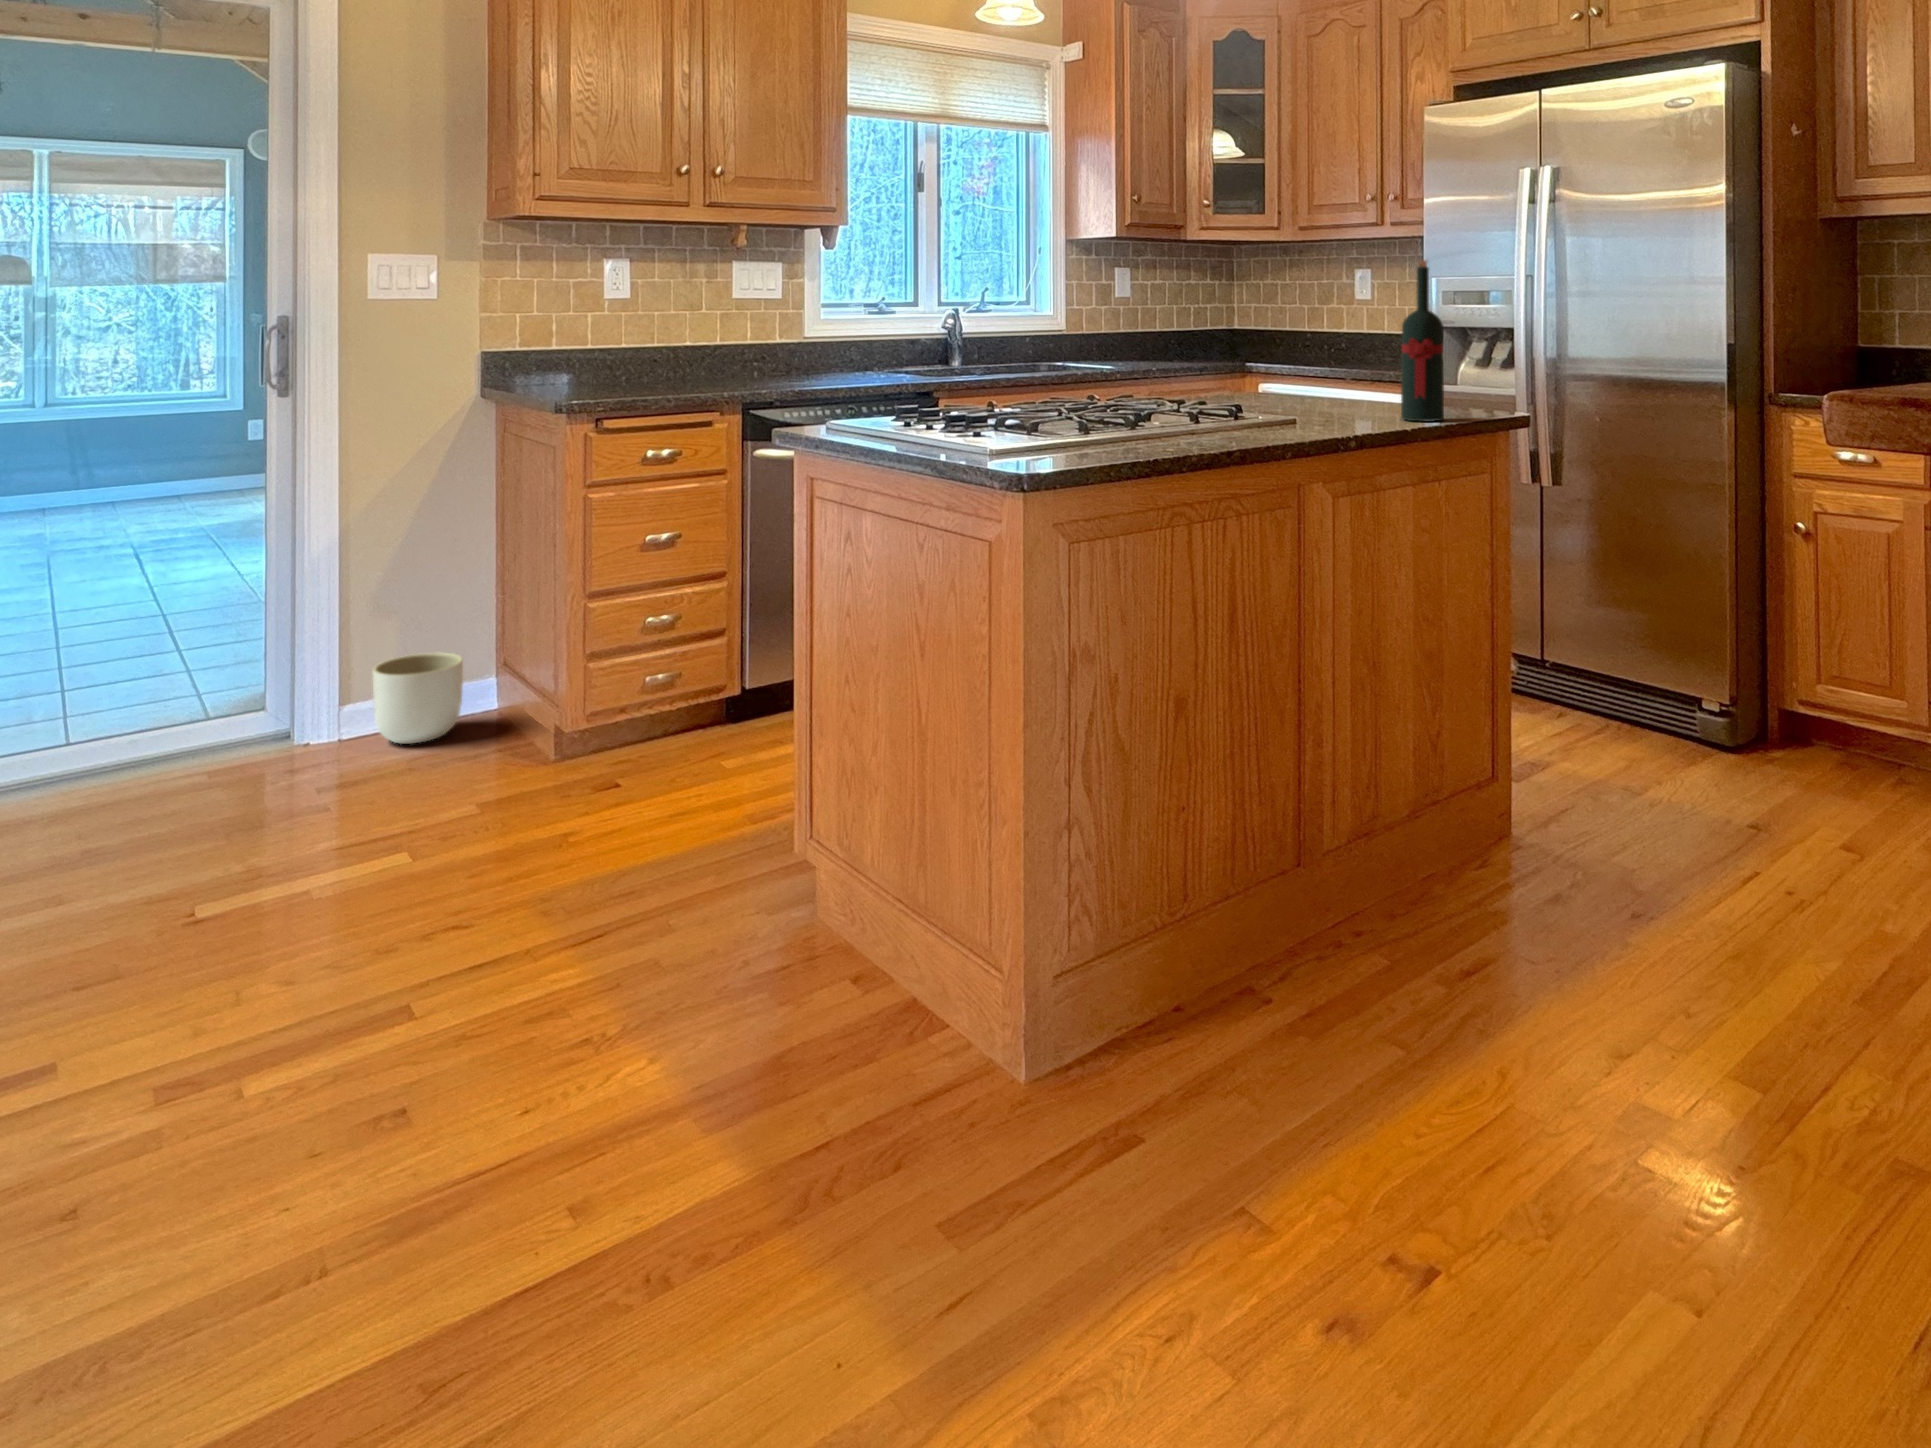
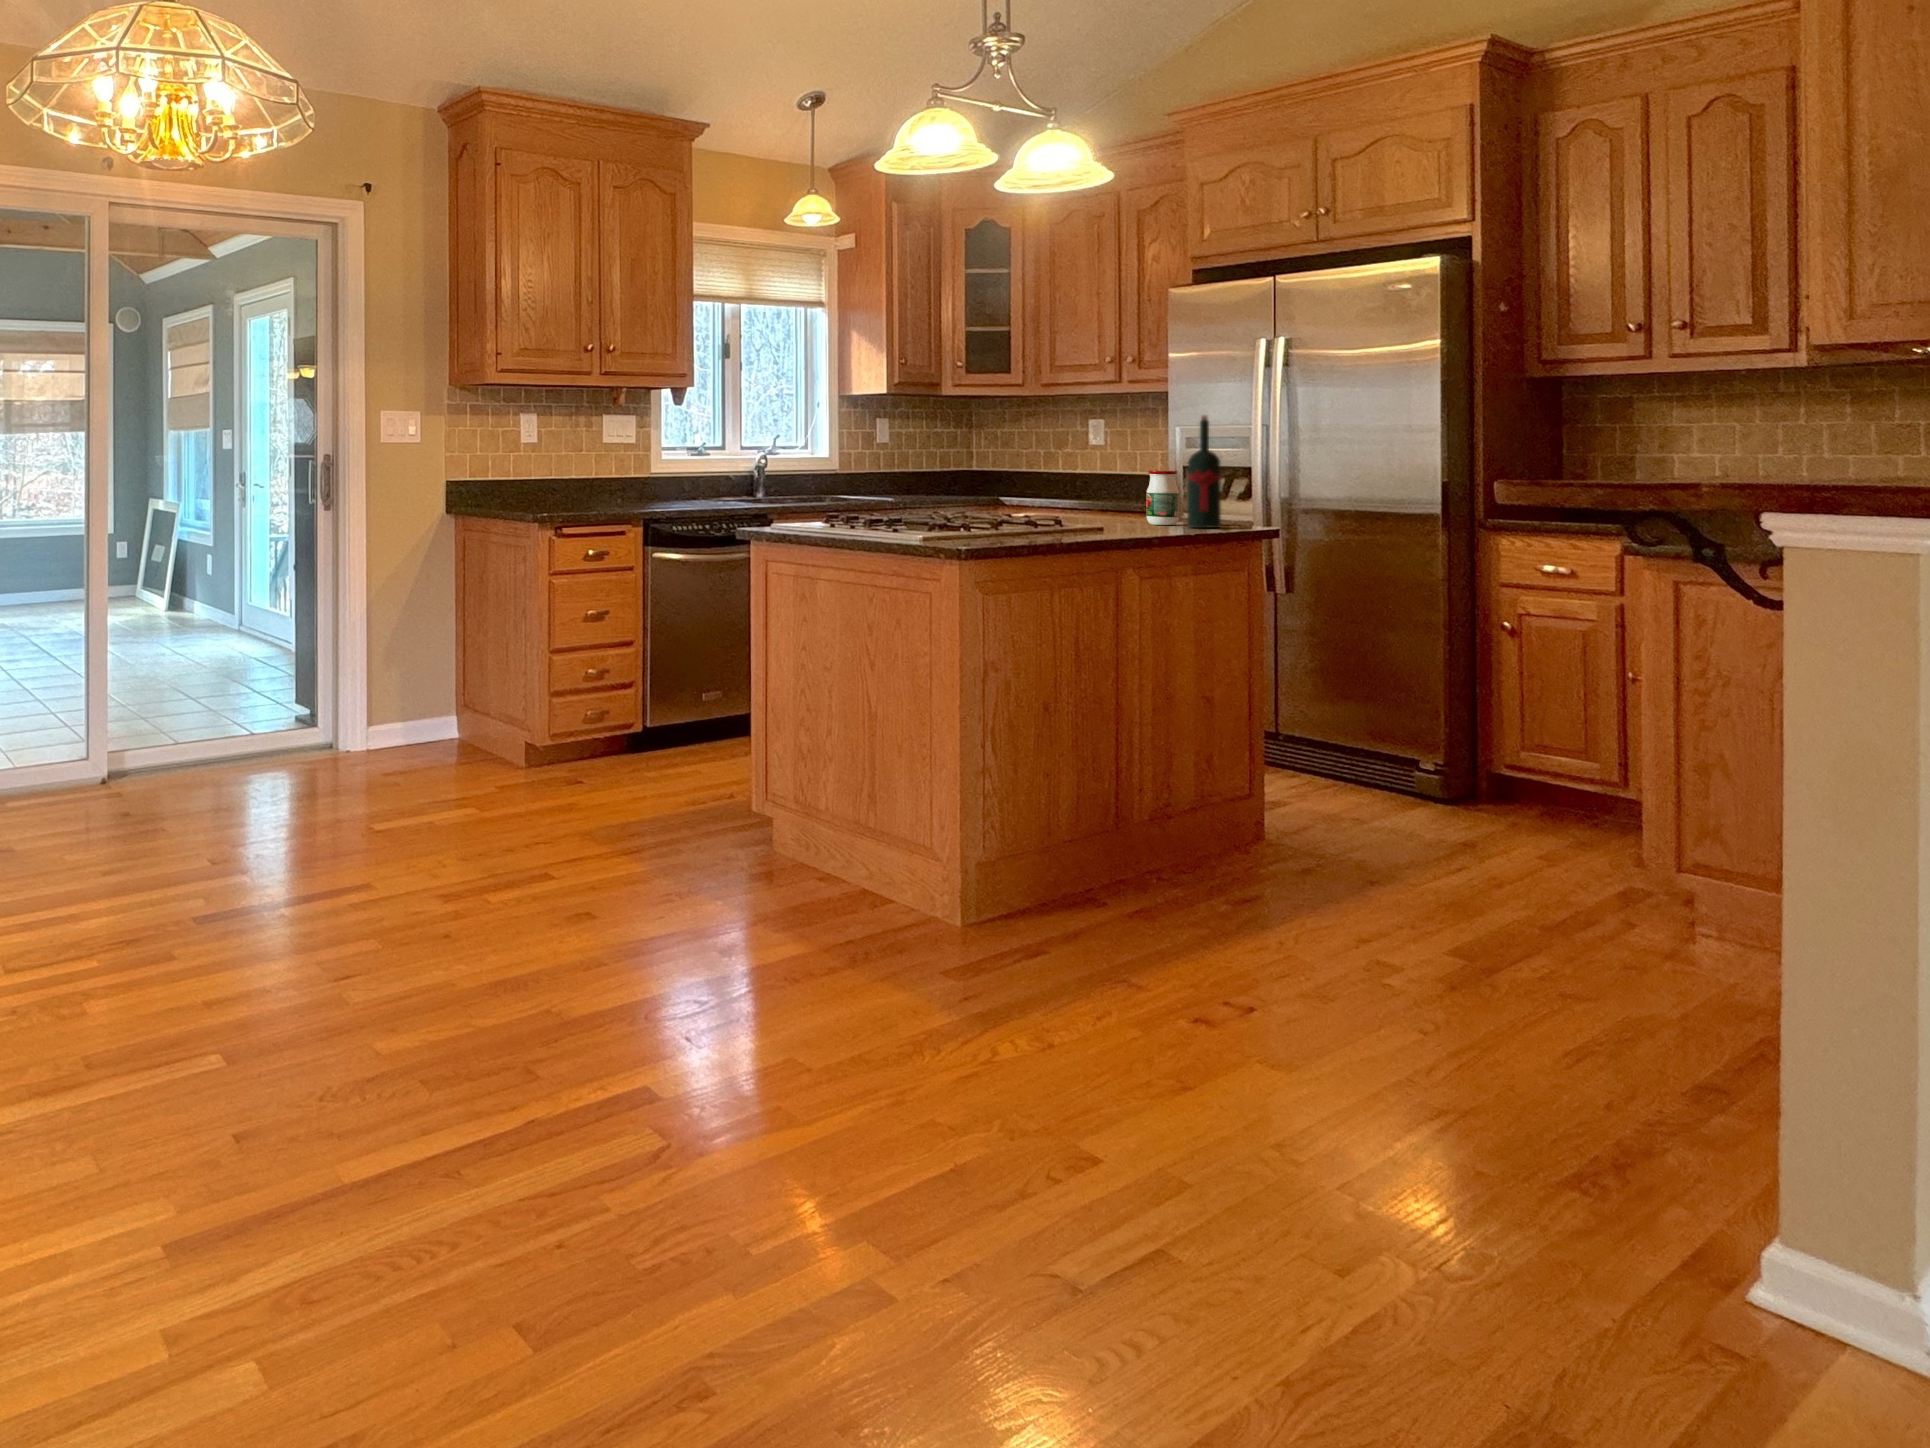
jar: none [1353,338,1395,415] -> present [1146,471,1179,525]
planter: present [373,653,463,744] -> none [393,694,449,754]

